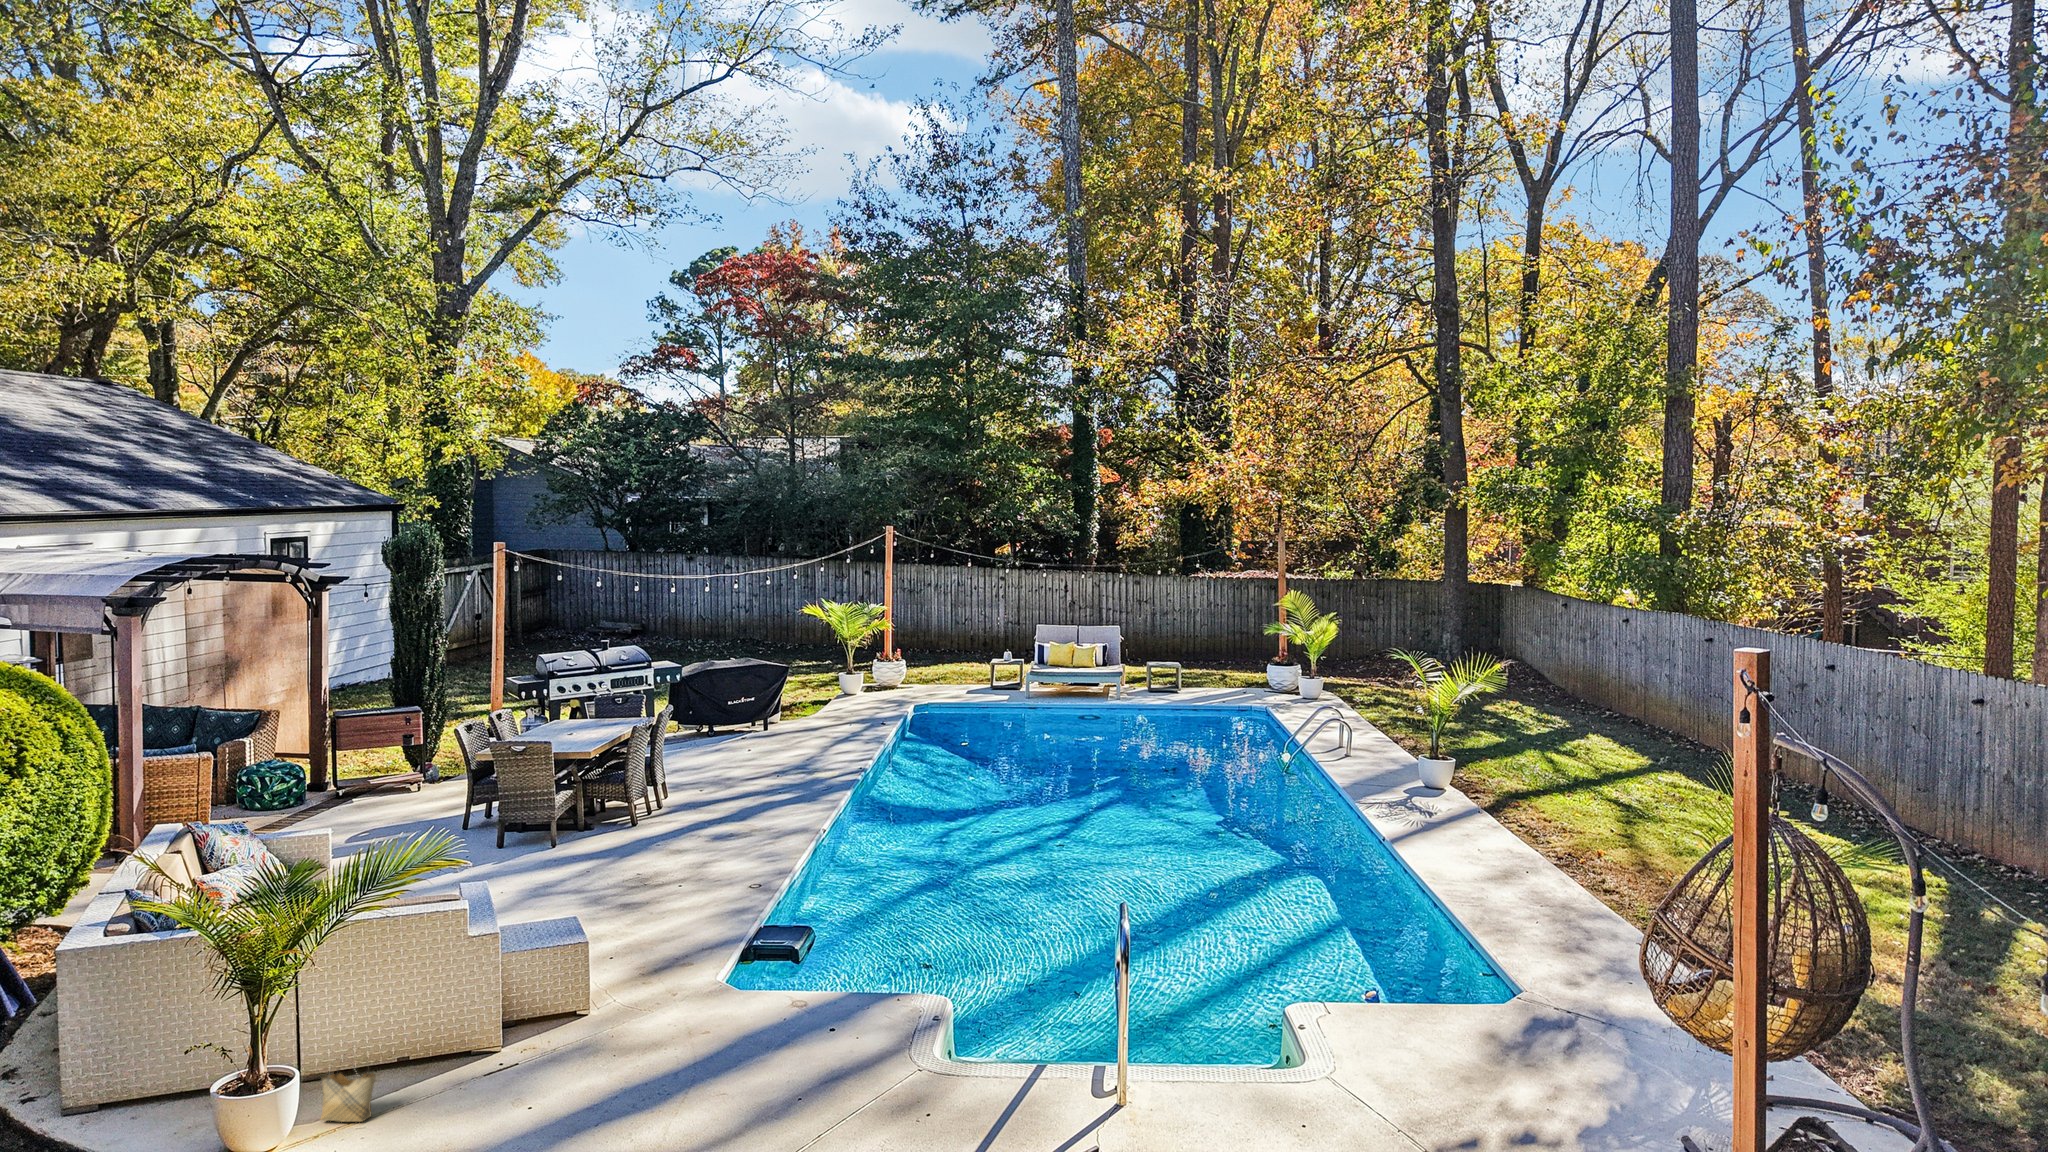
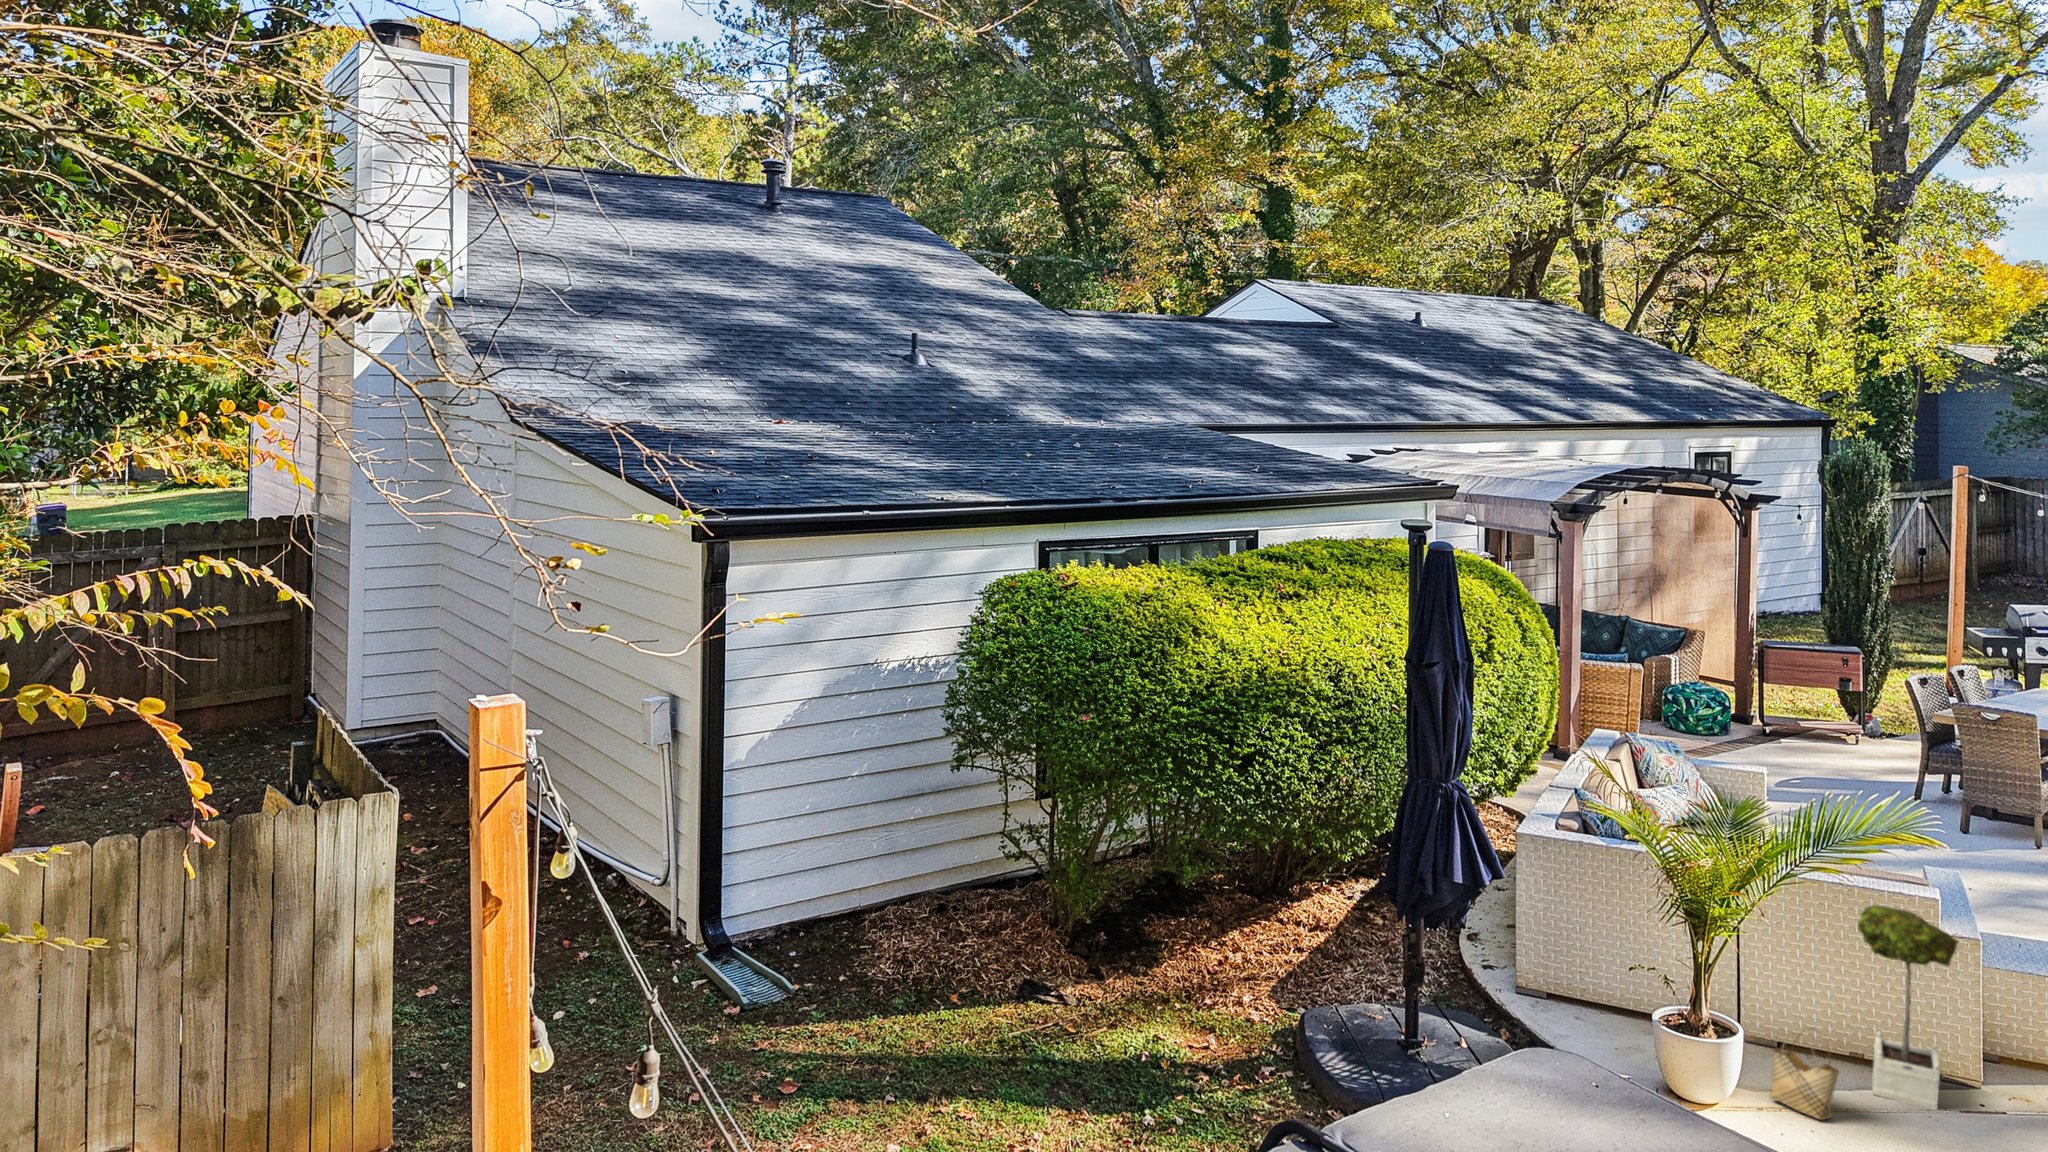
potted tree: none [388,927,461,1083] -> present [1858,905,1958,1109]

